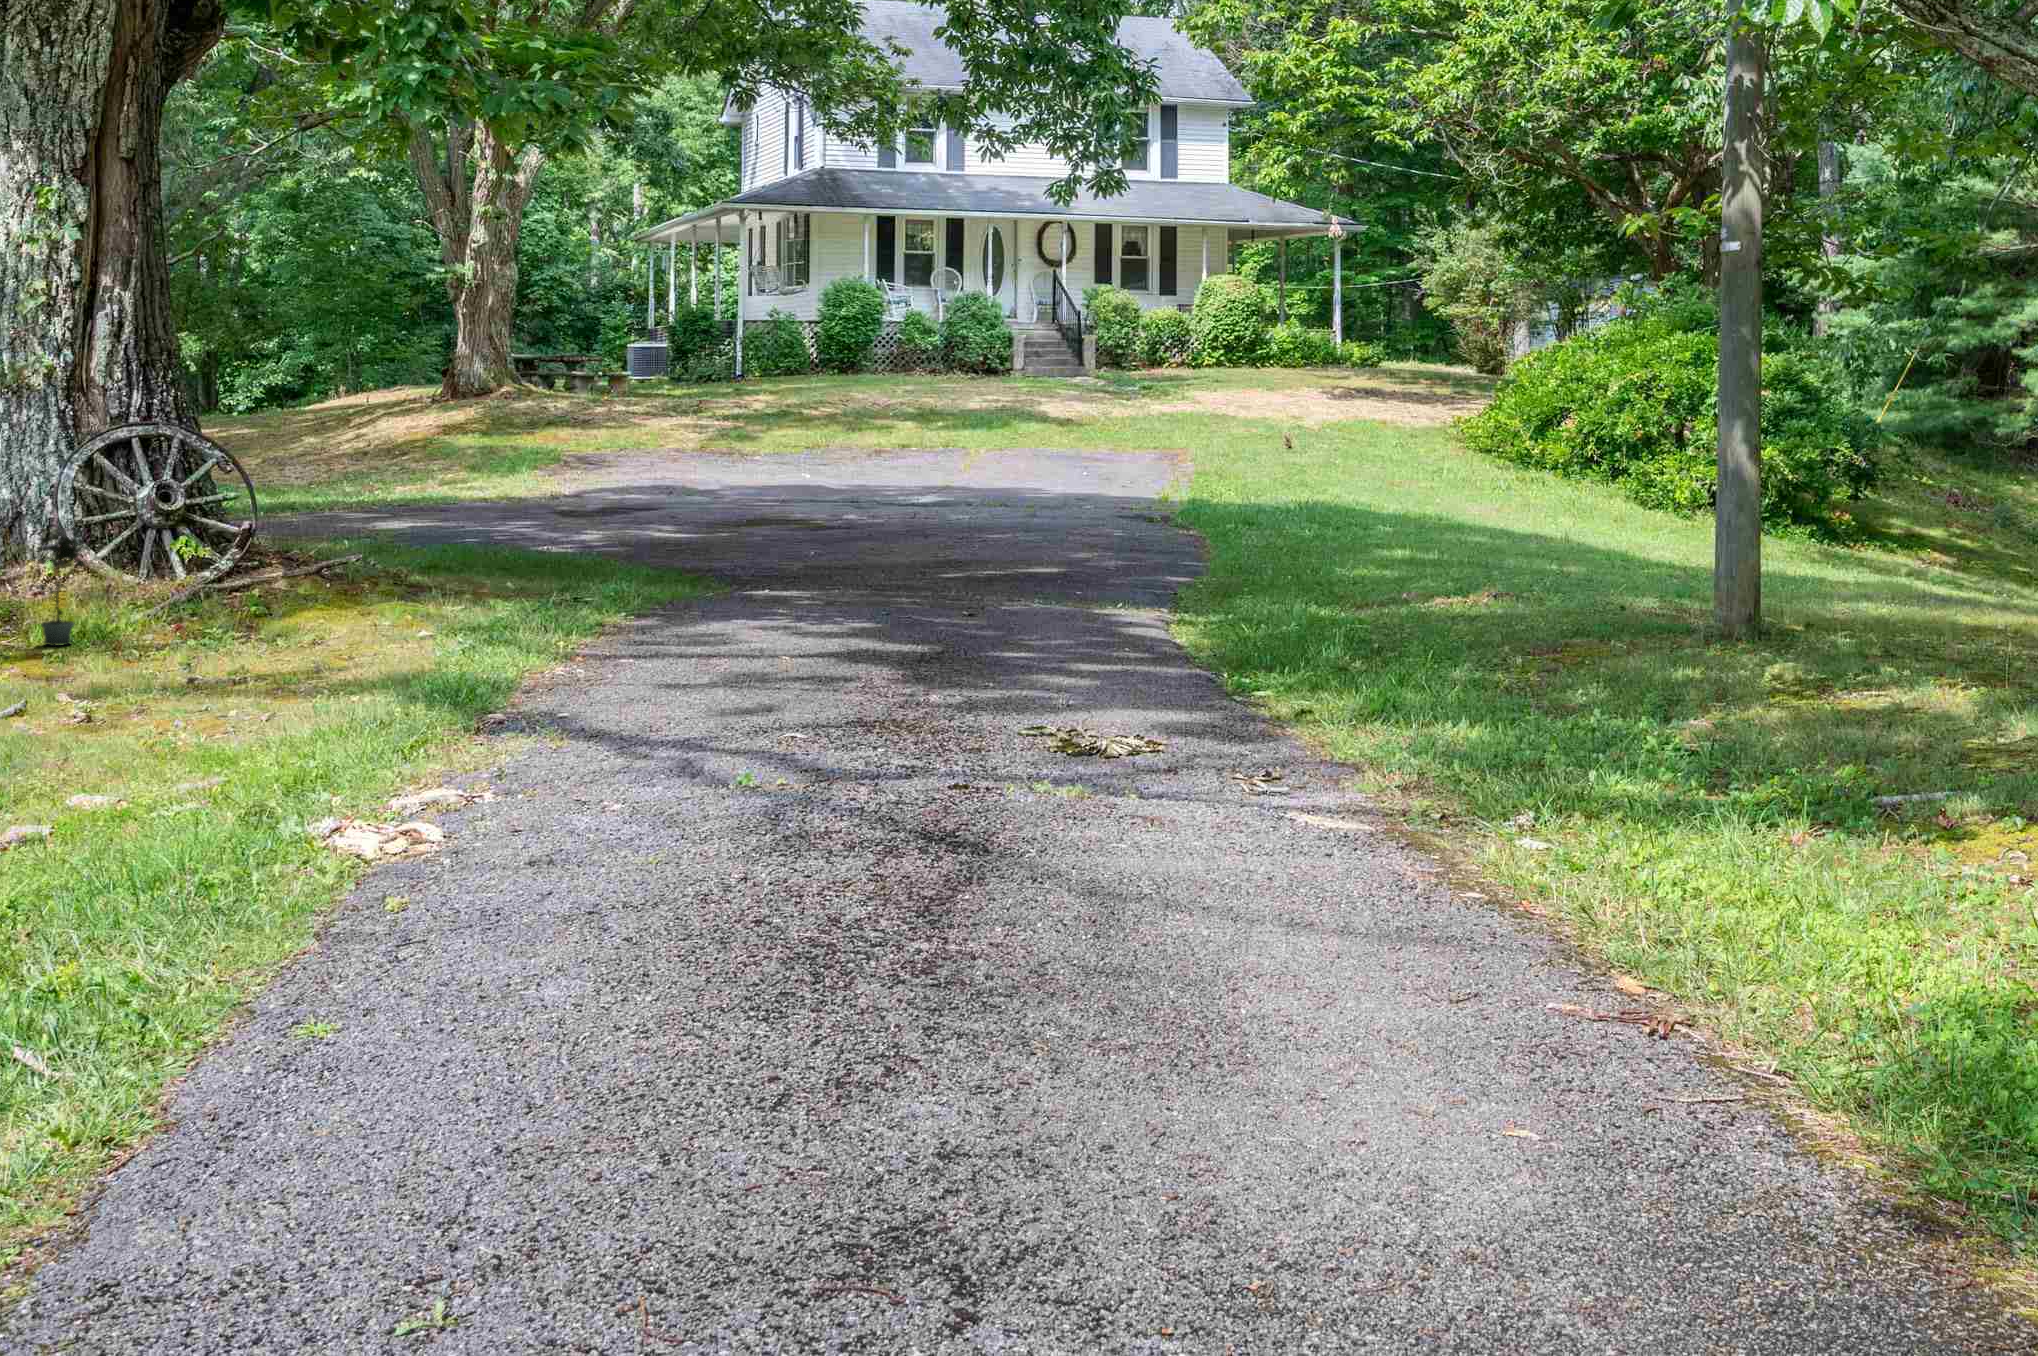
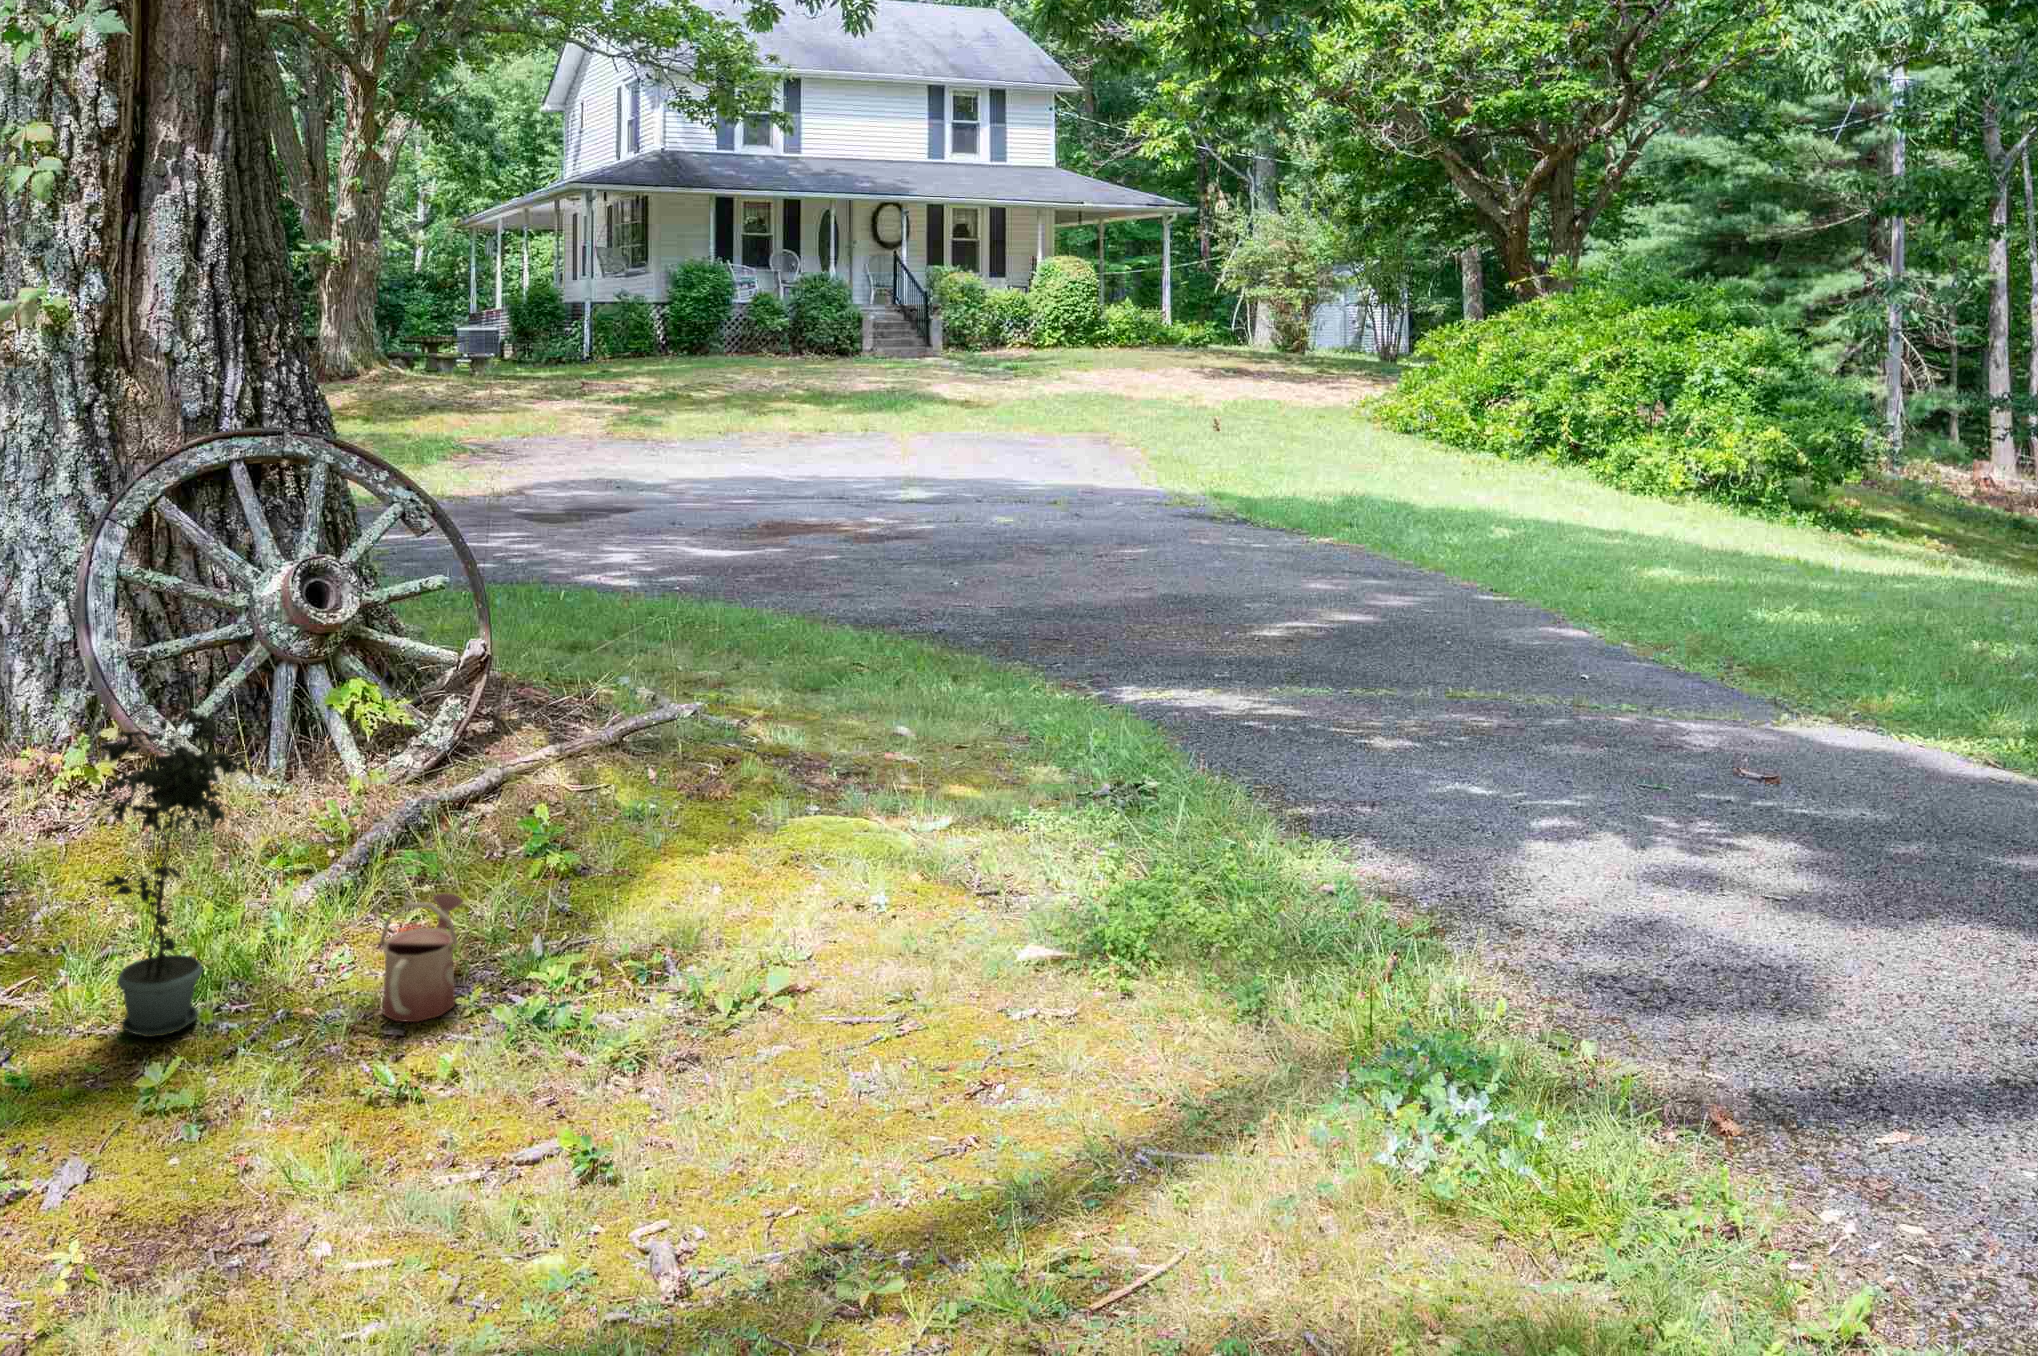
watering can: none [141,603,187,646] -> present [380,893,463,1022]

